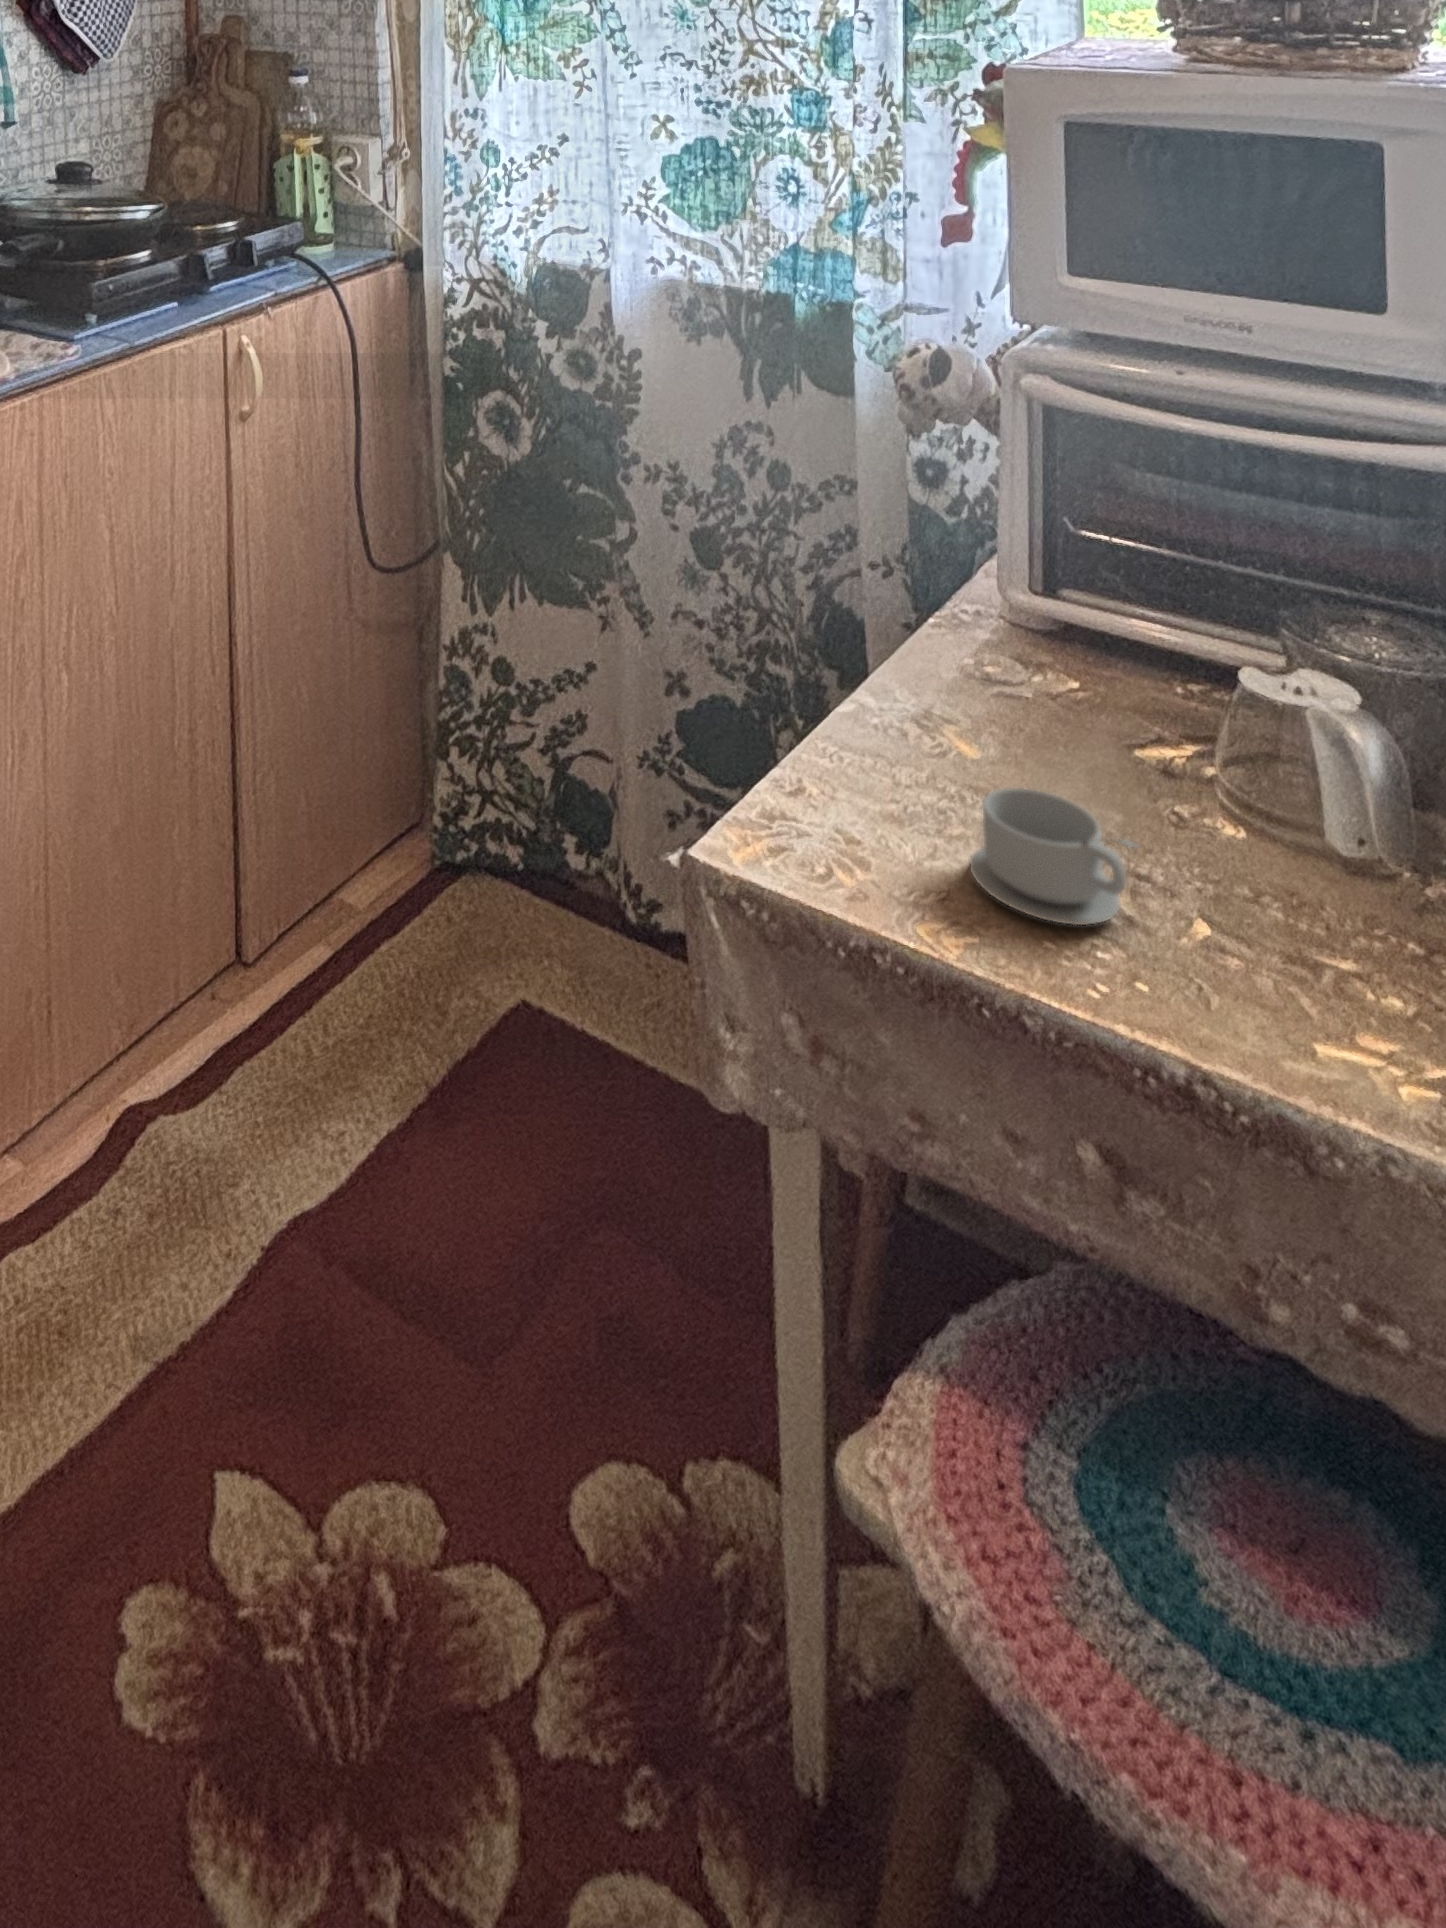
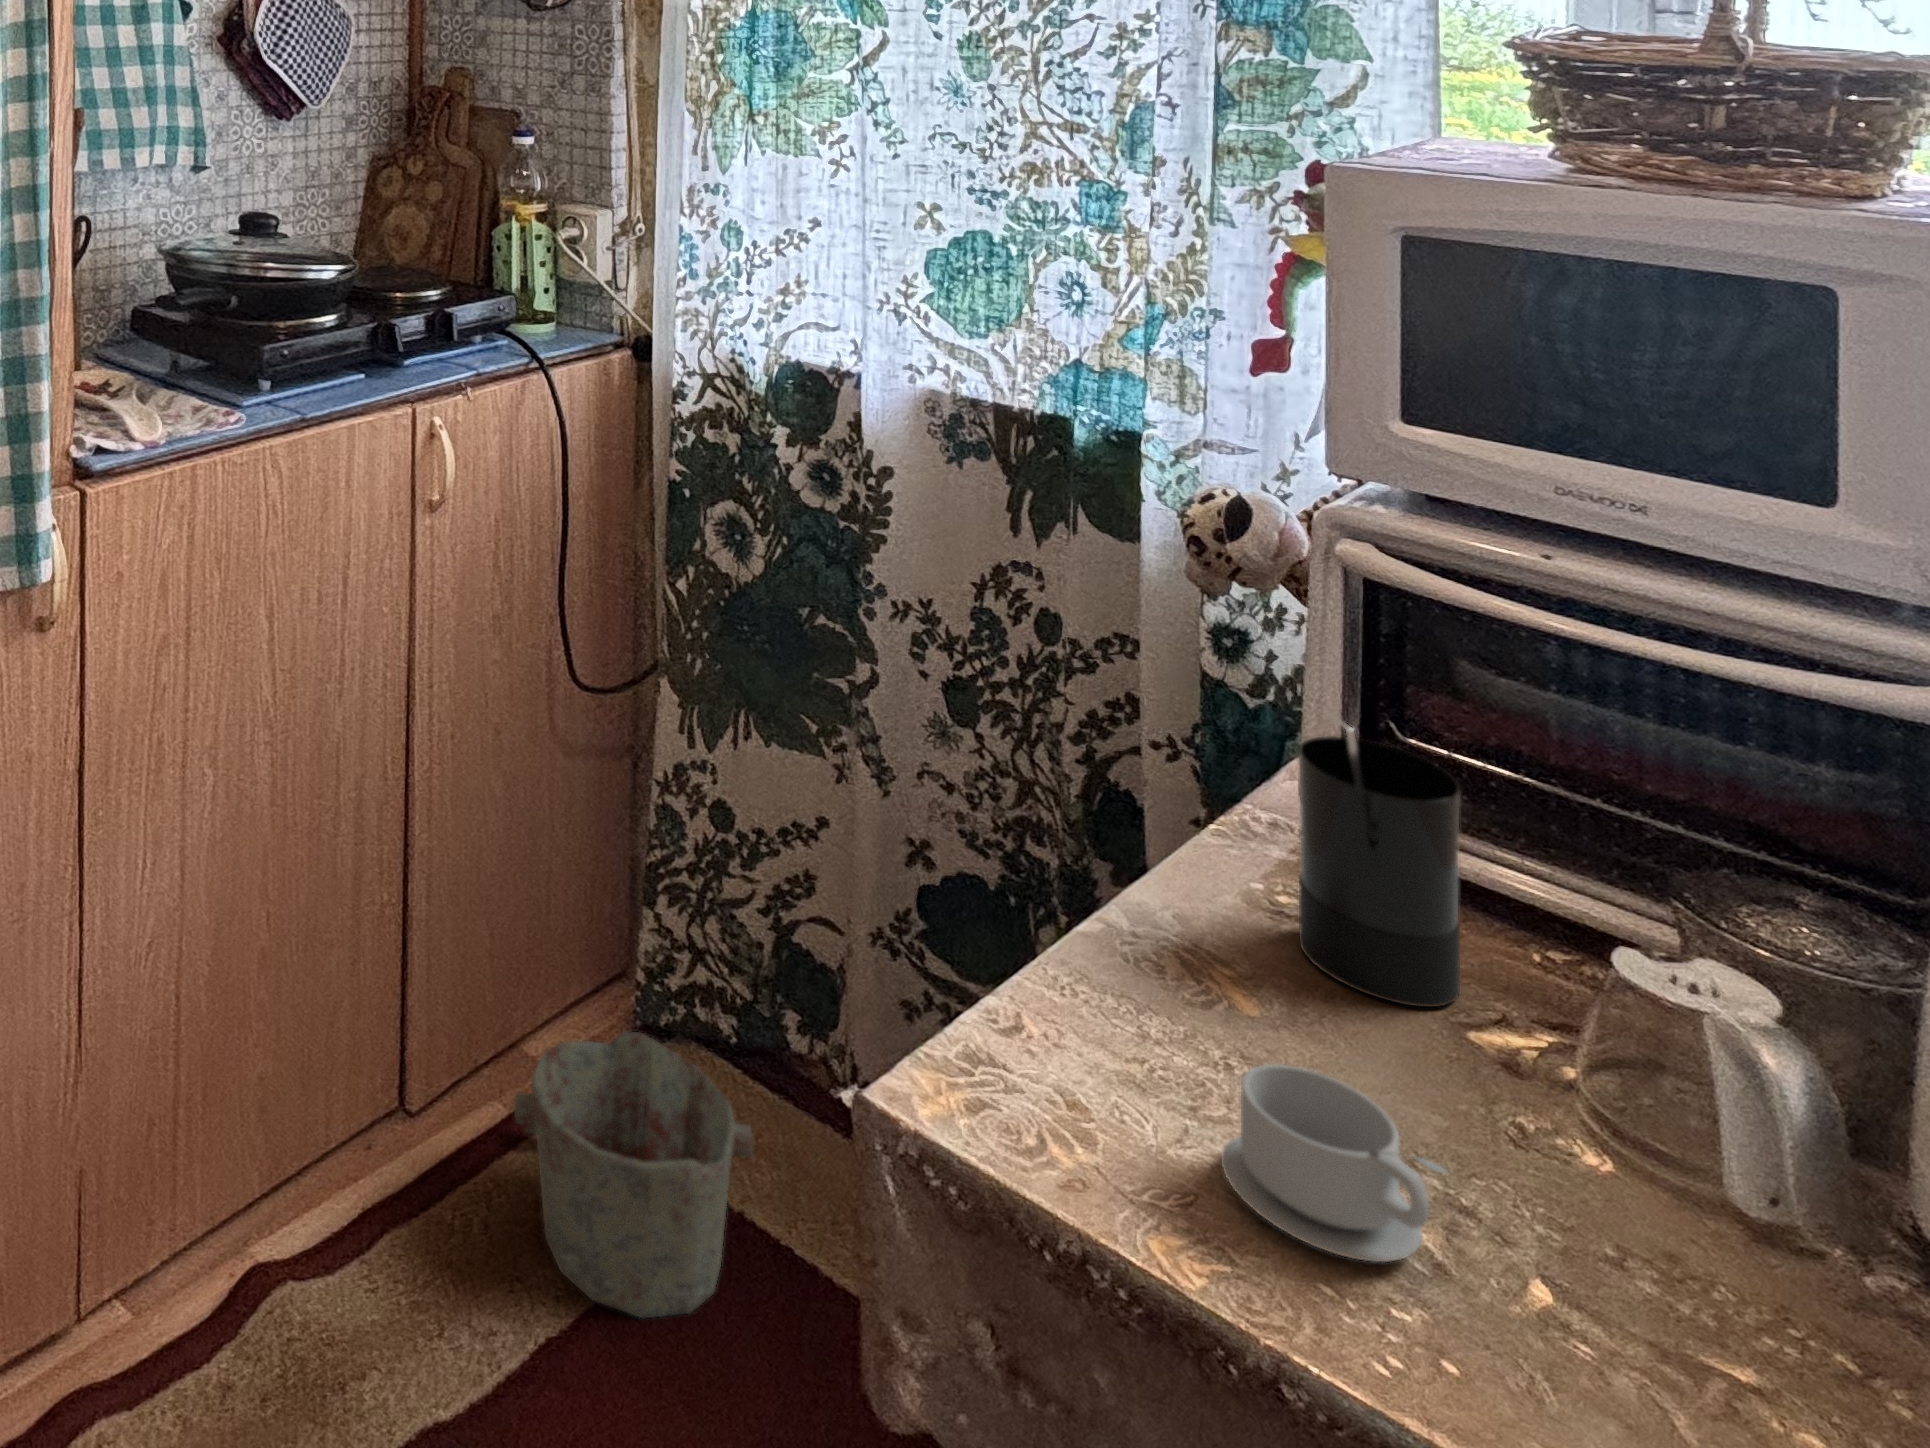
candle: none [1004,514,1132,740] -> present [1299,710,1460,1007]
bucket: none [346,864,554,1107] -> present [514,1032,753,1318]

